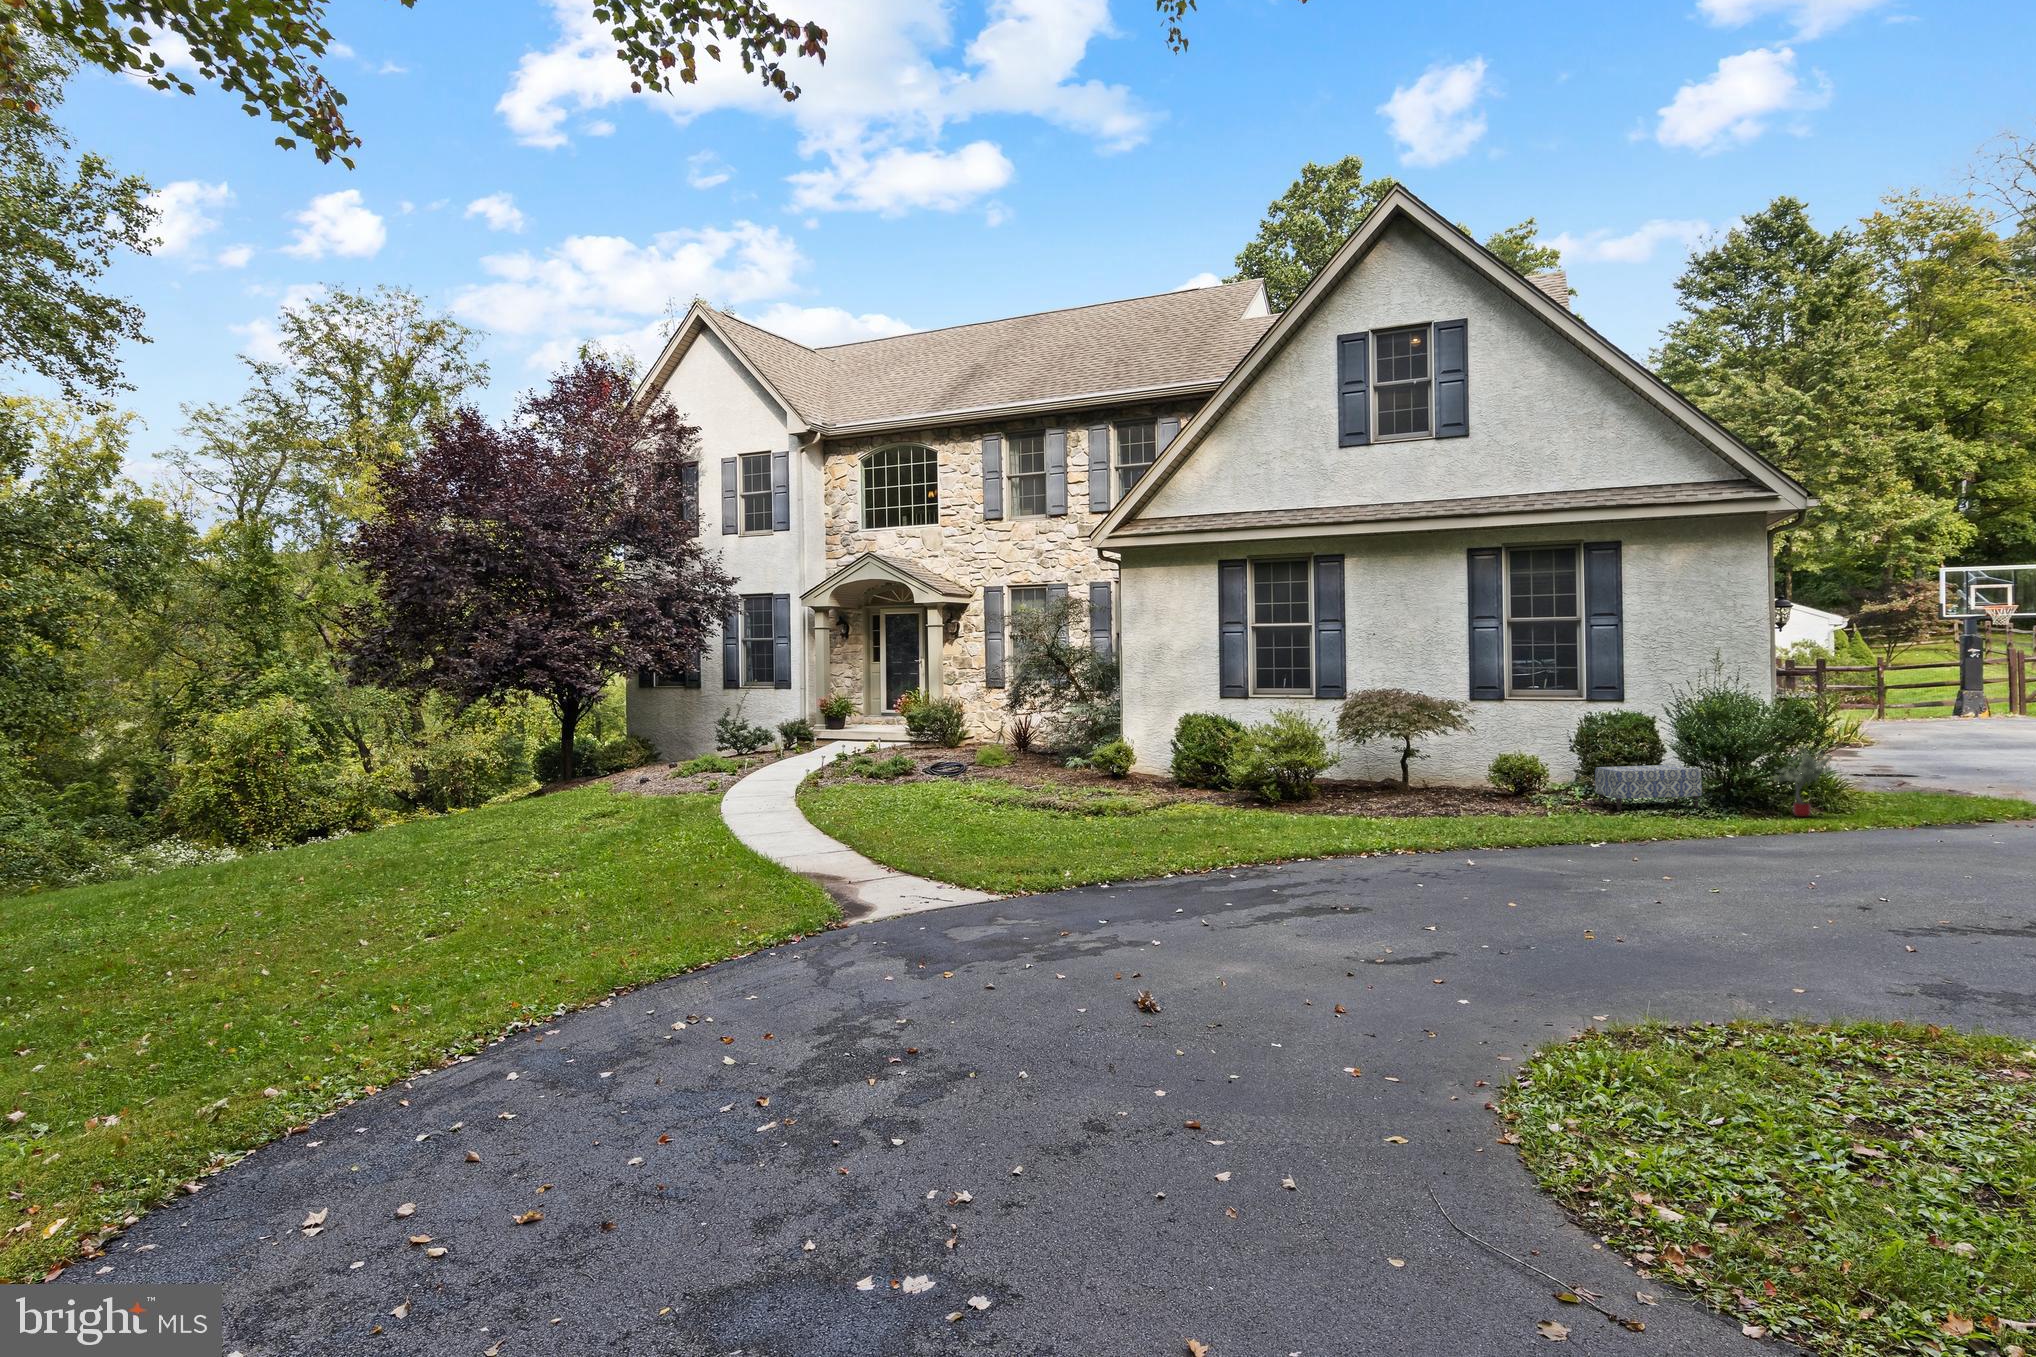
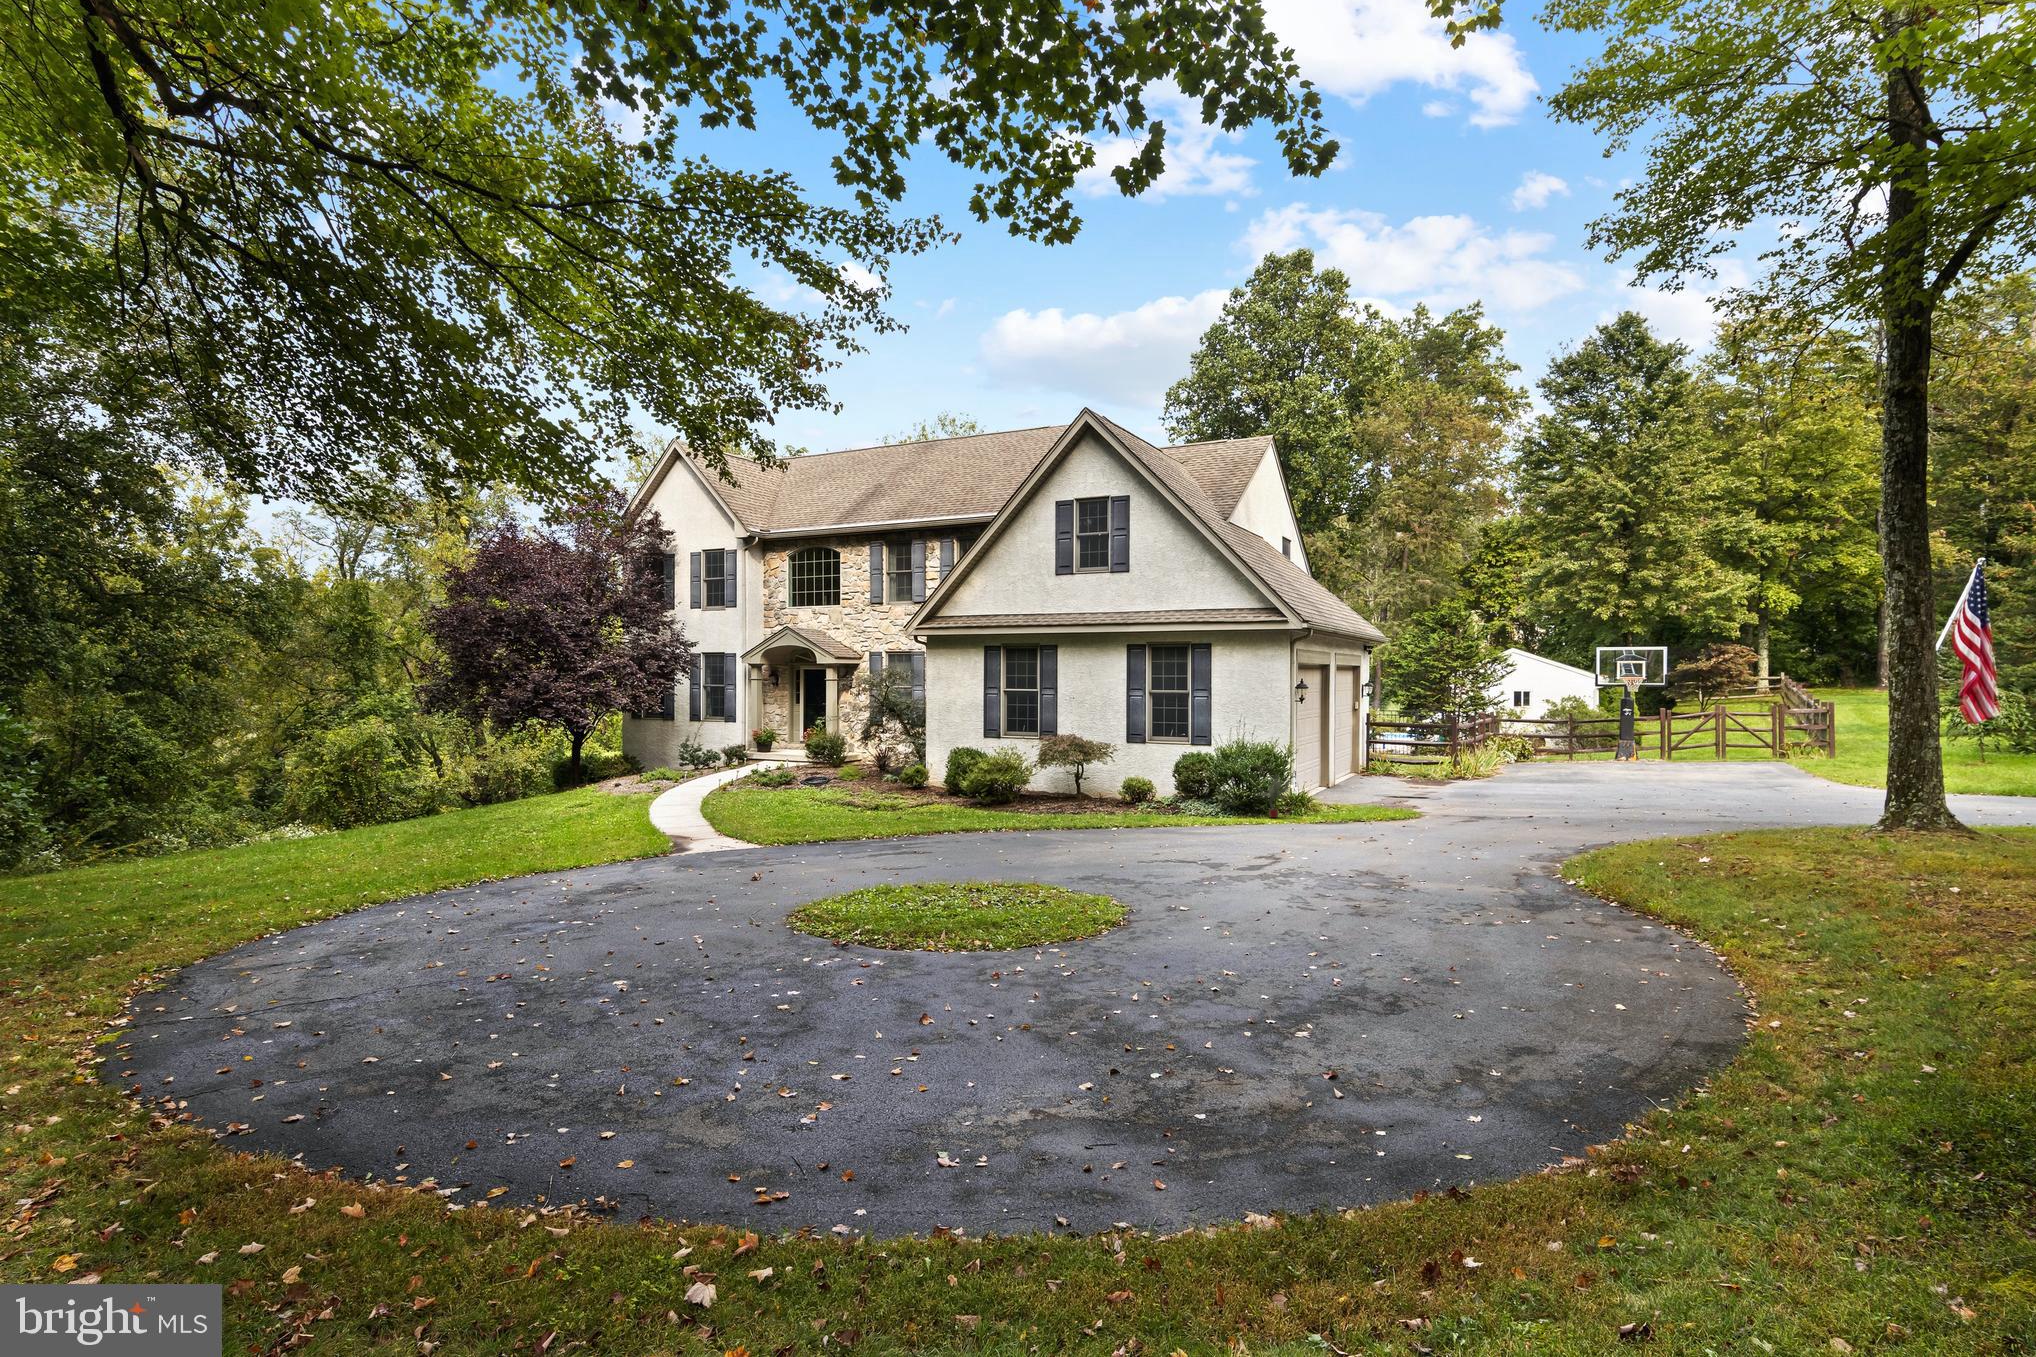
bench: present [1595,765,1702,810] -> none [1181,786,1235,813]

